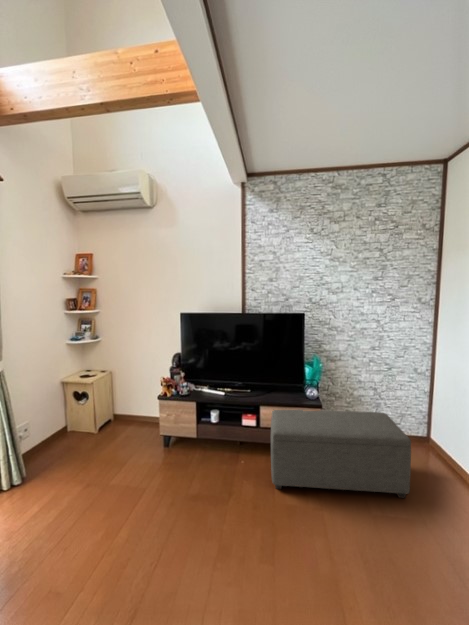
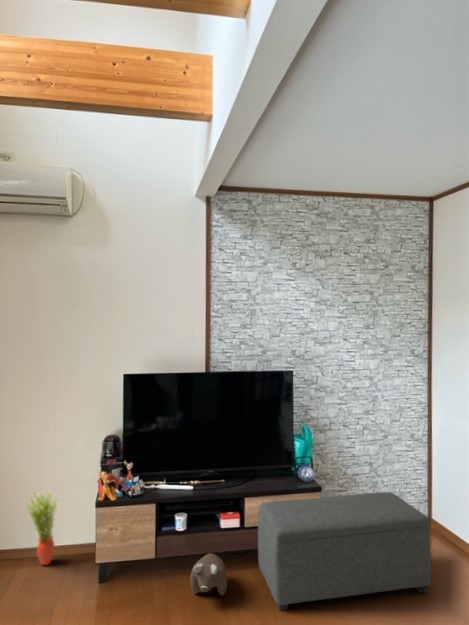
potted plant: none [129,384,149,430] -> present [27,491,57,565]
plush toy: none [217,439,245,469] -> present [190,554,227,595]

